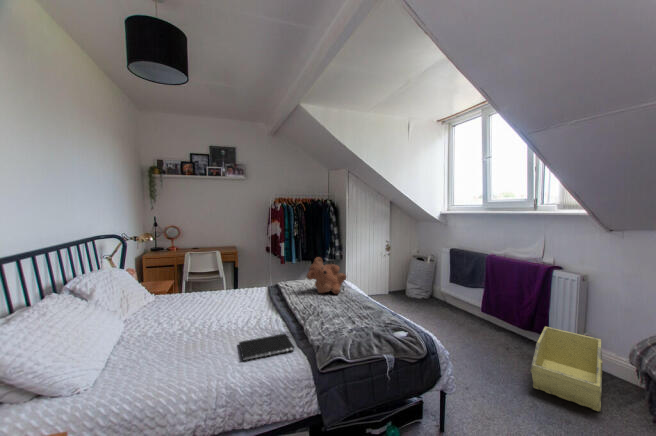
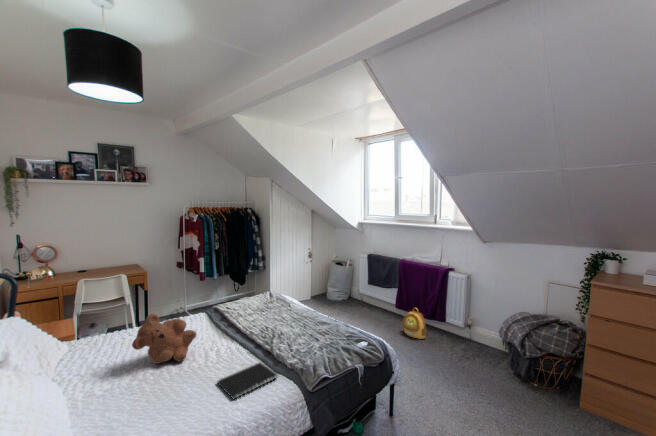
teddy bear: present [307,257,346,294] -> present [132,314,196,364]
backpack: none [485,312,518,351] -> present [402,308,426,339]
storage bin: present [530,327,602,412] -> none [442,316,487,374]

